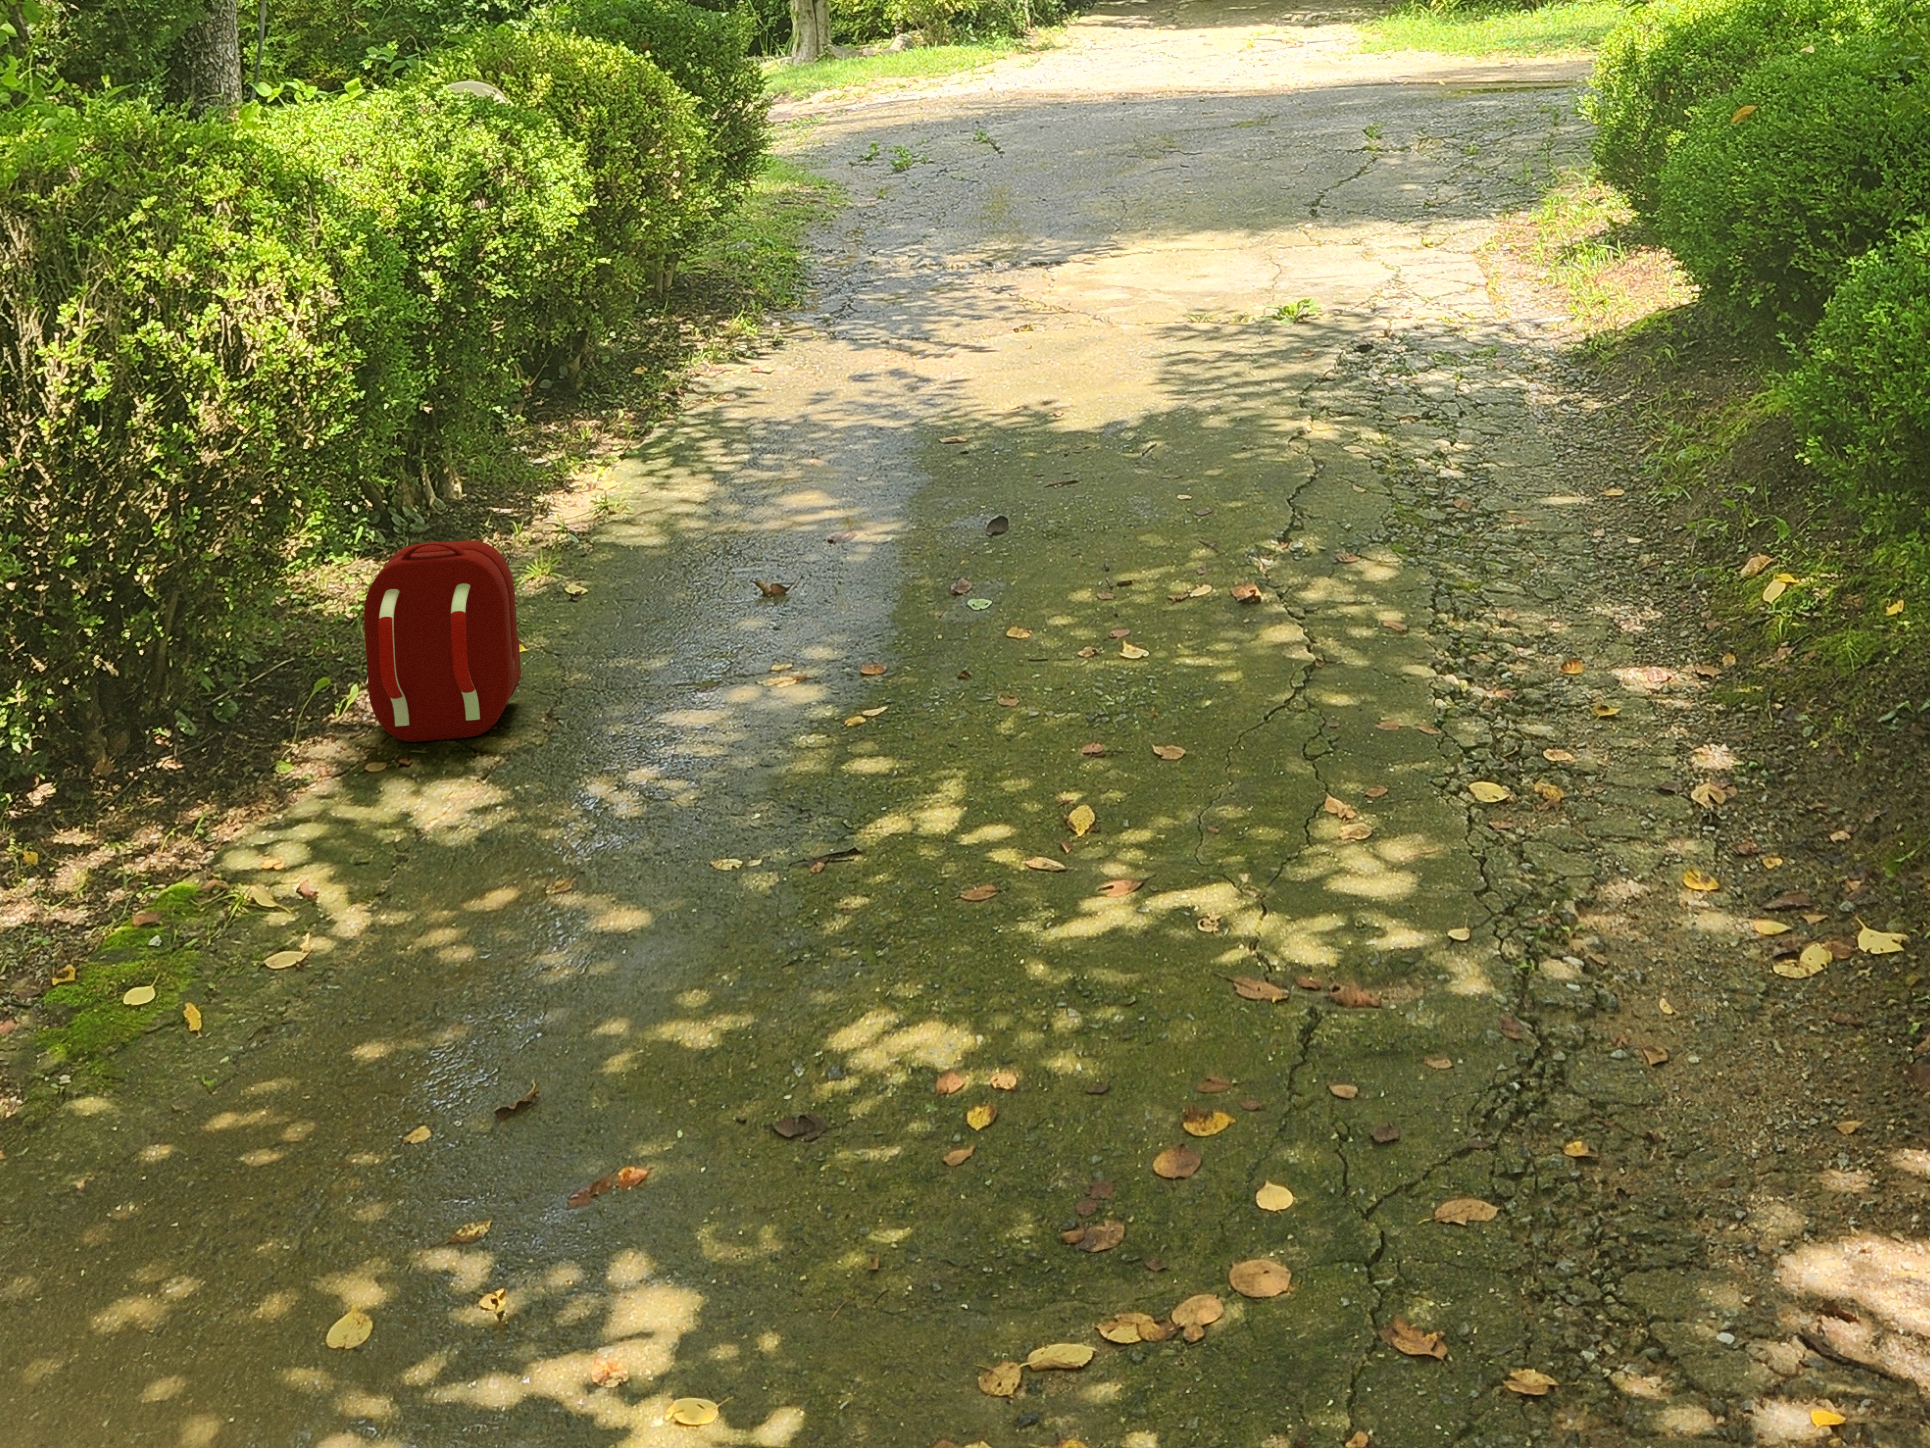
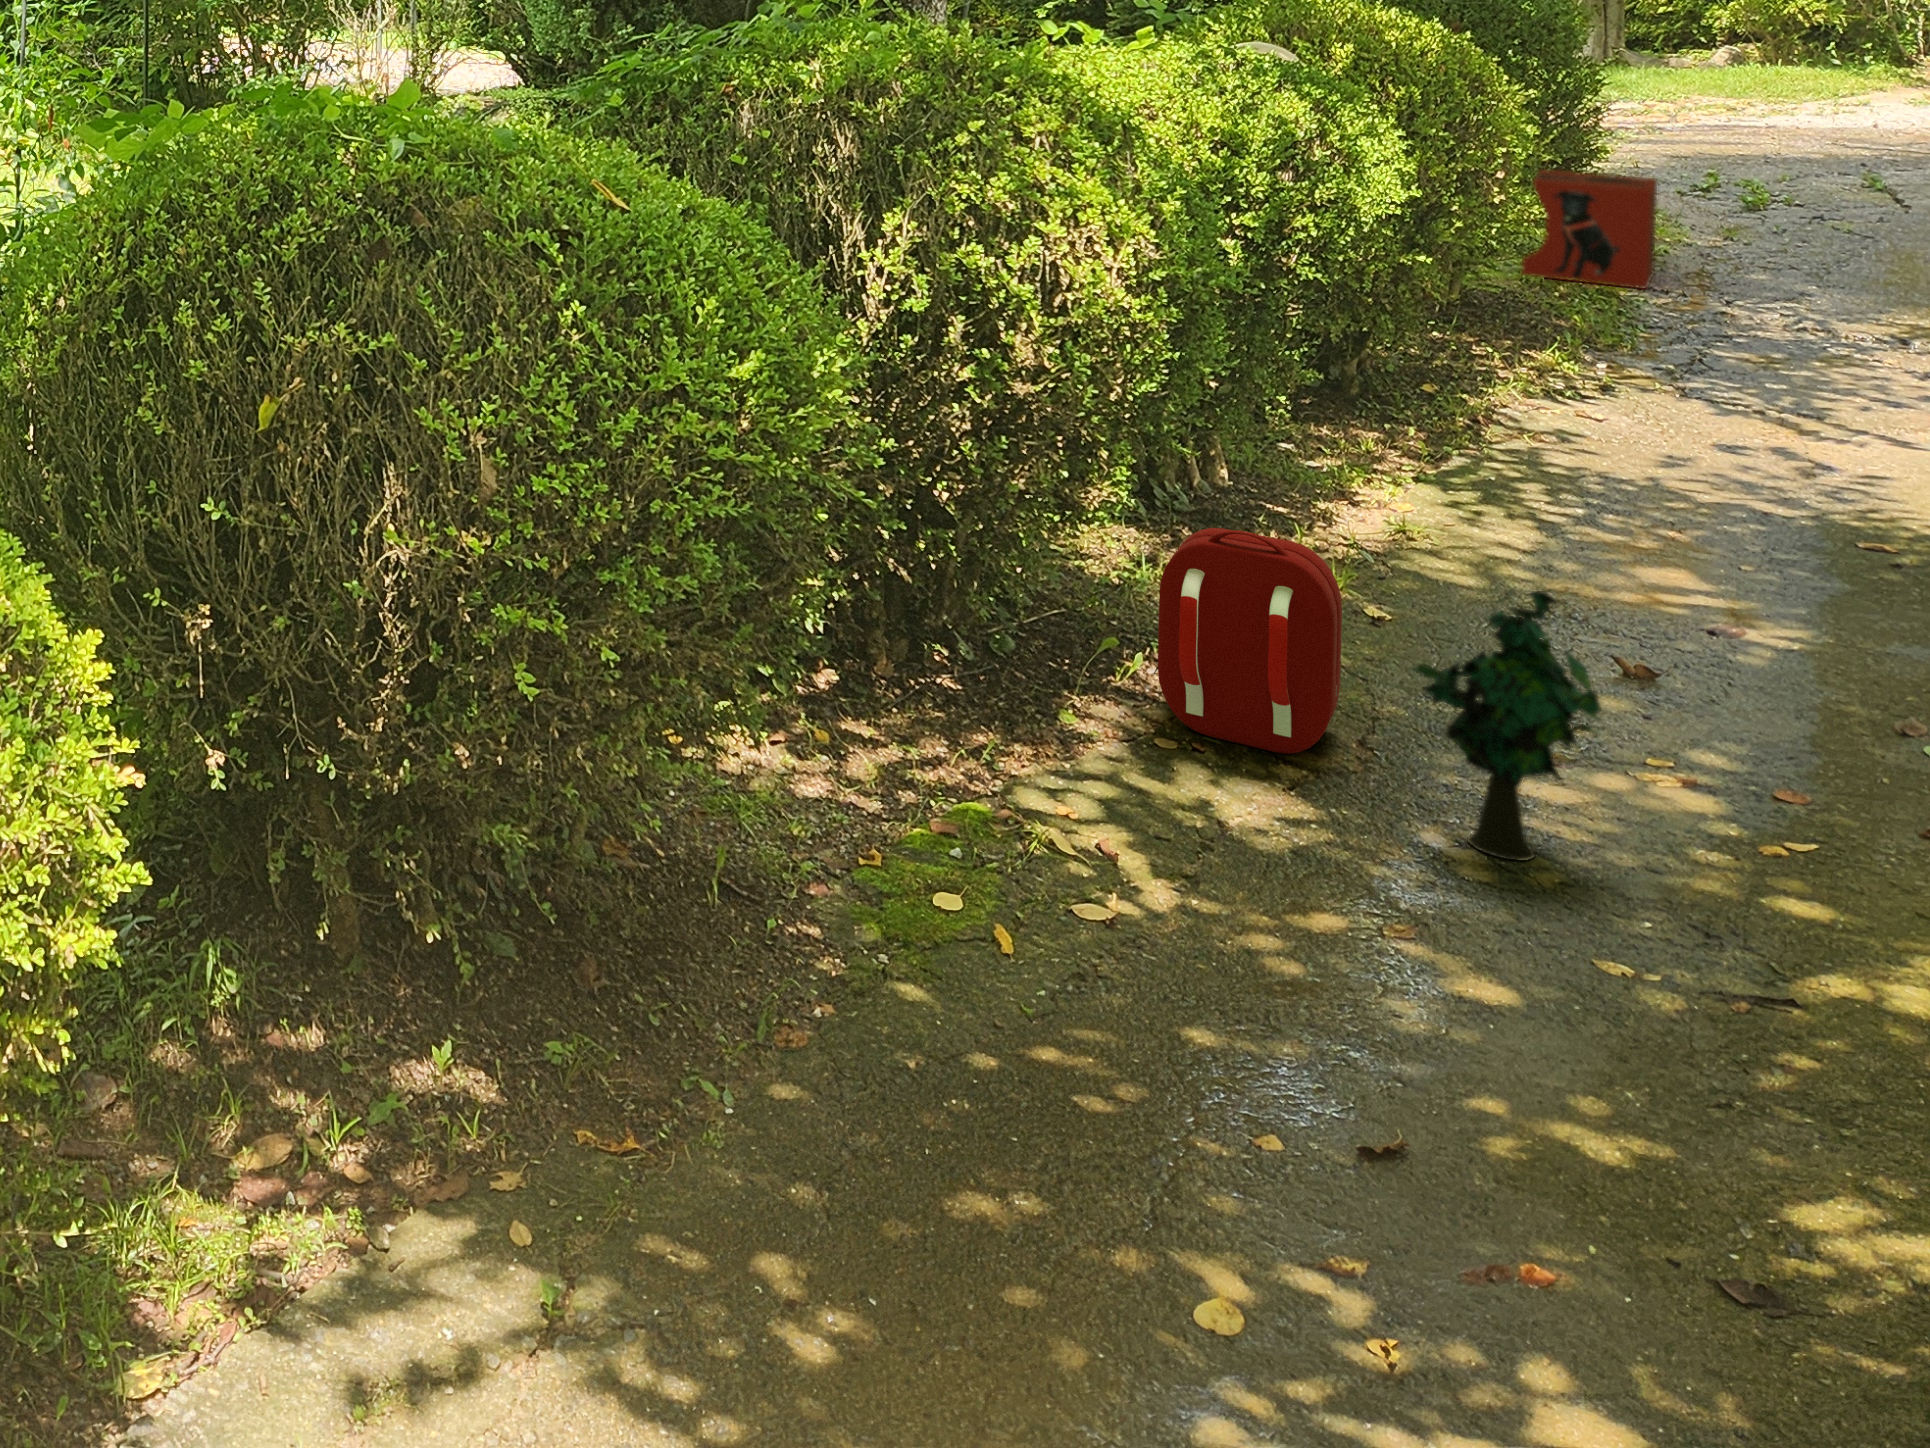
storage box: none [726,158,820,255] -> present [1522,169,1657,289]
decorative plant: none [555,529,691,768] -> present [1414,591,1601,861]

